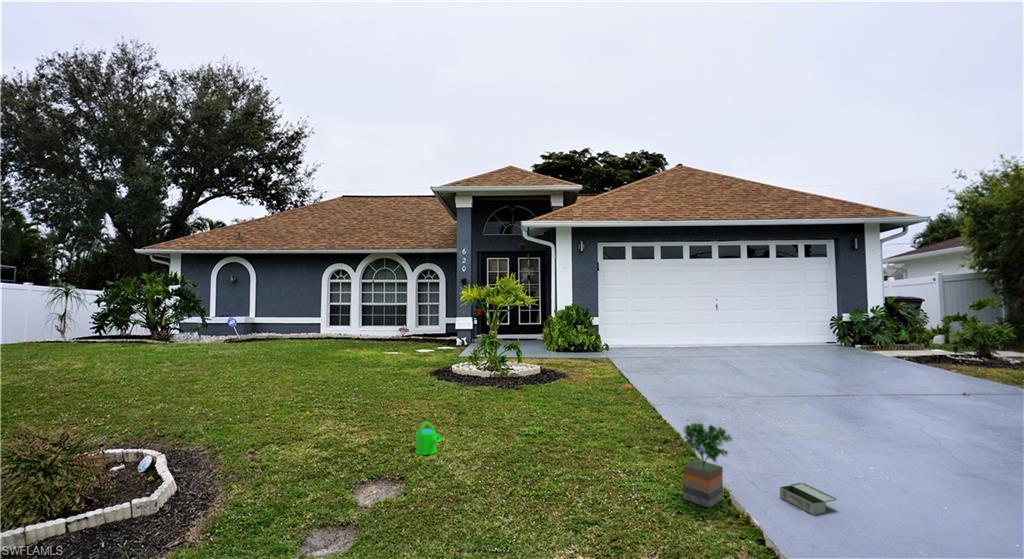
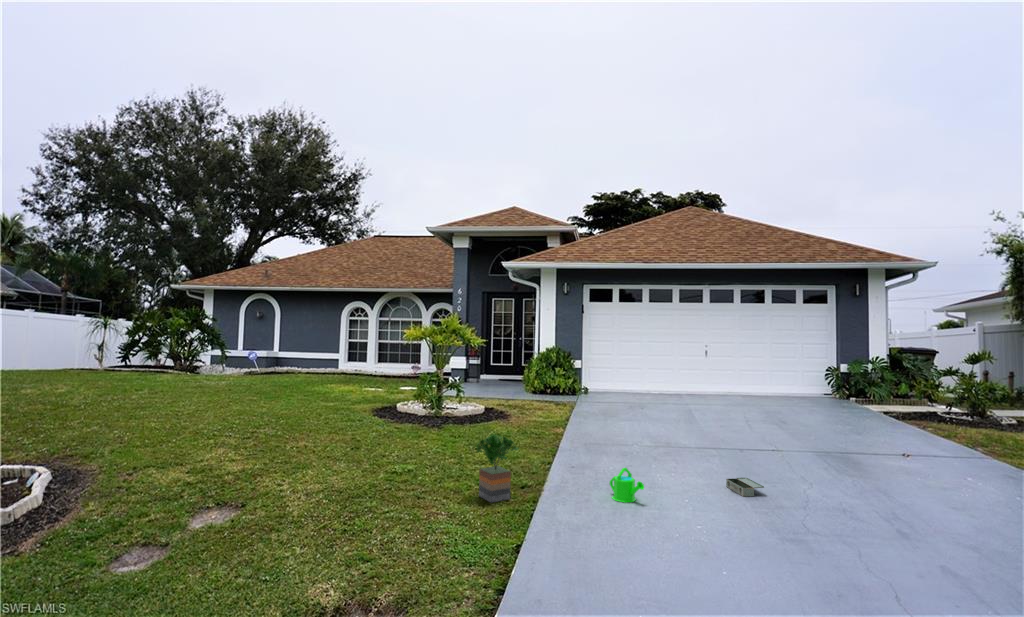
watering can: present [415,421,442,455] -> present [610,468,644,503]
toolbox: present [780,483,837,515] -> present [726,478,764,497]

